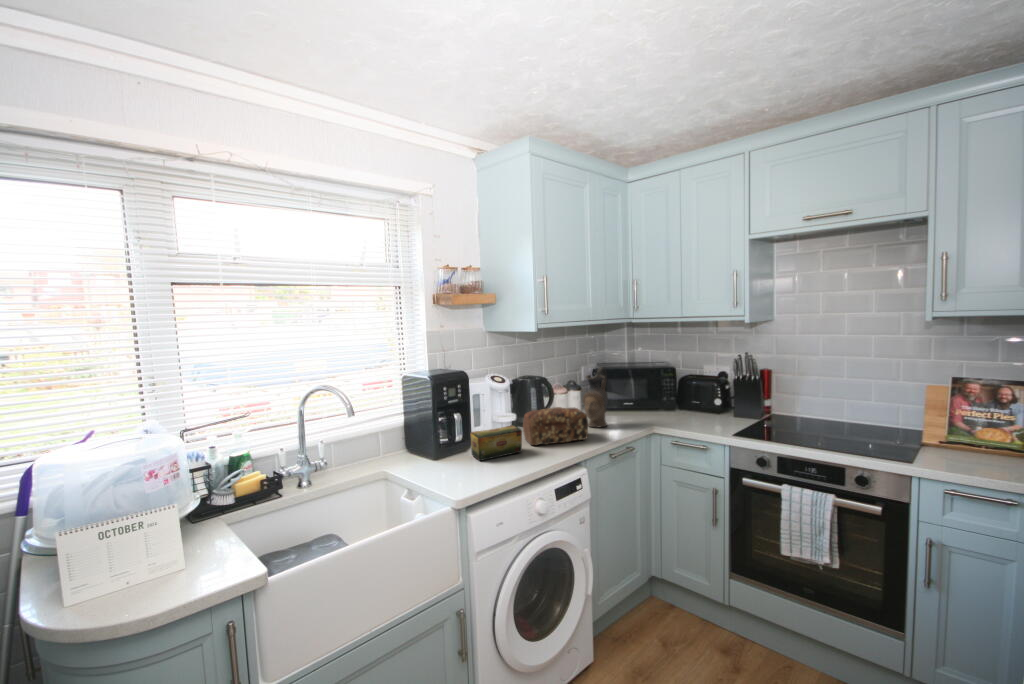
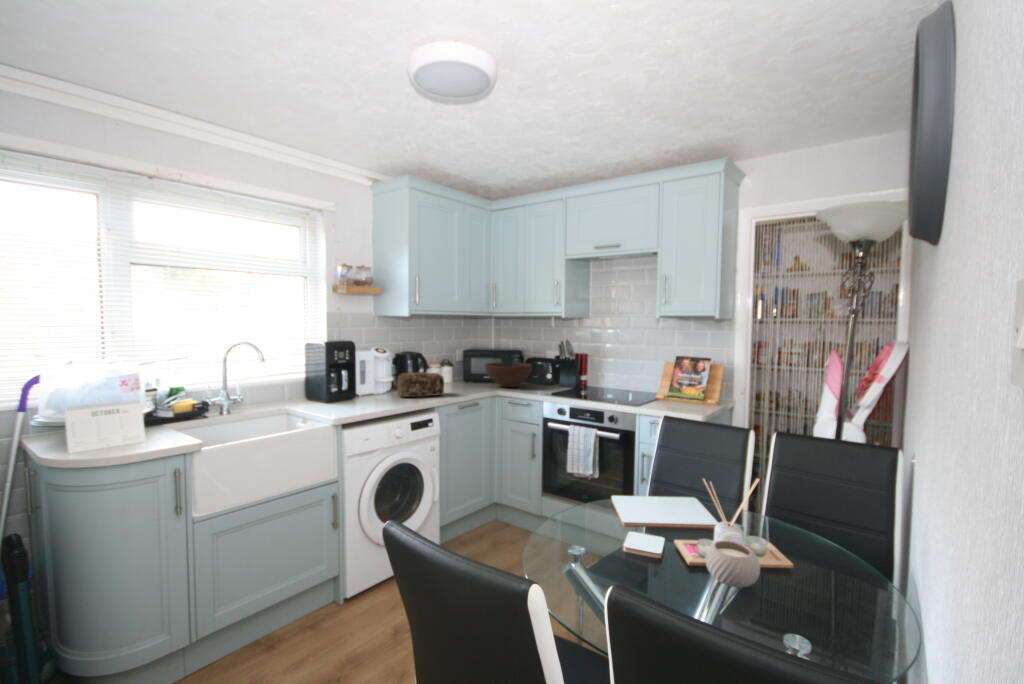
ceramic pitcher: present [583,367,608,427] -> none [446,346,465,390]
fruit bowl: none [630,383,698,419] -> present [485,362,532,387]
tea box: present [471,425,522,461] -> none [354,382,393,403]

